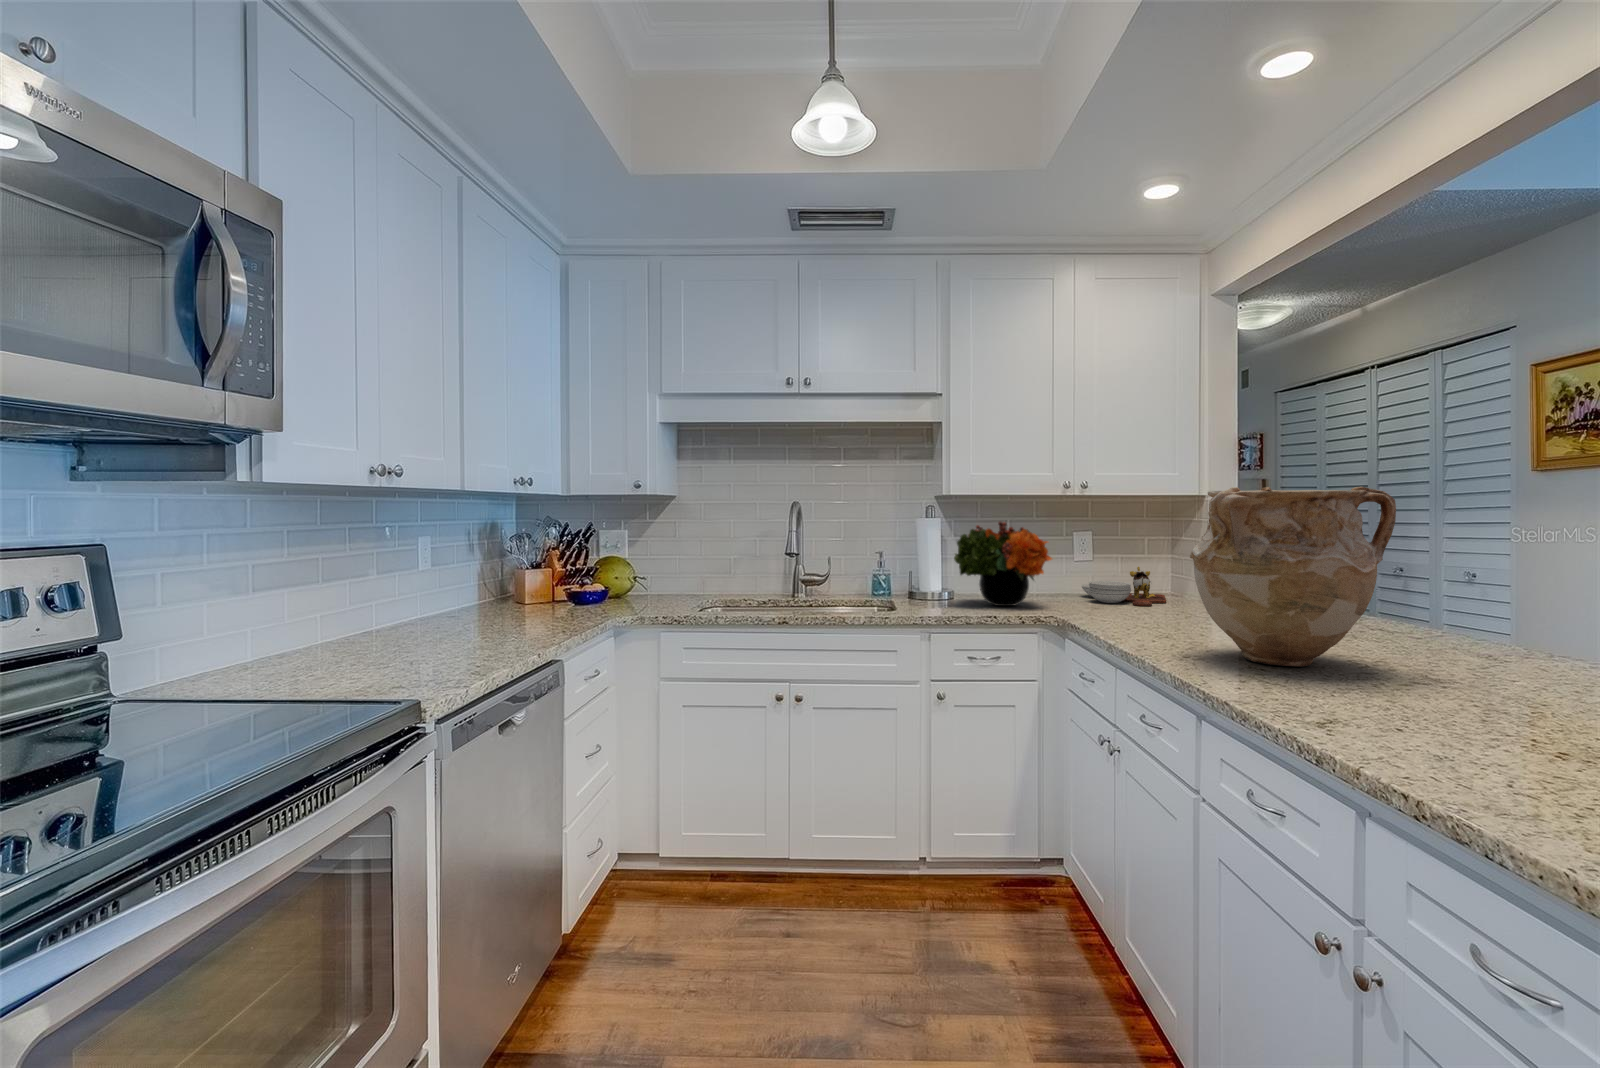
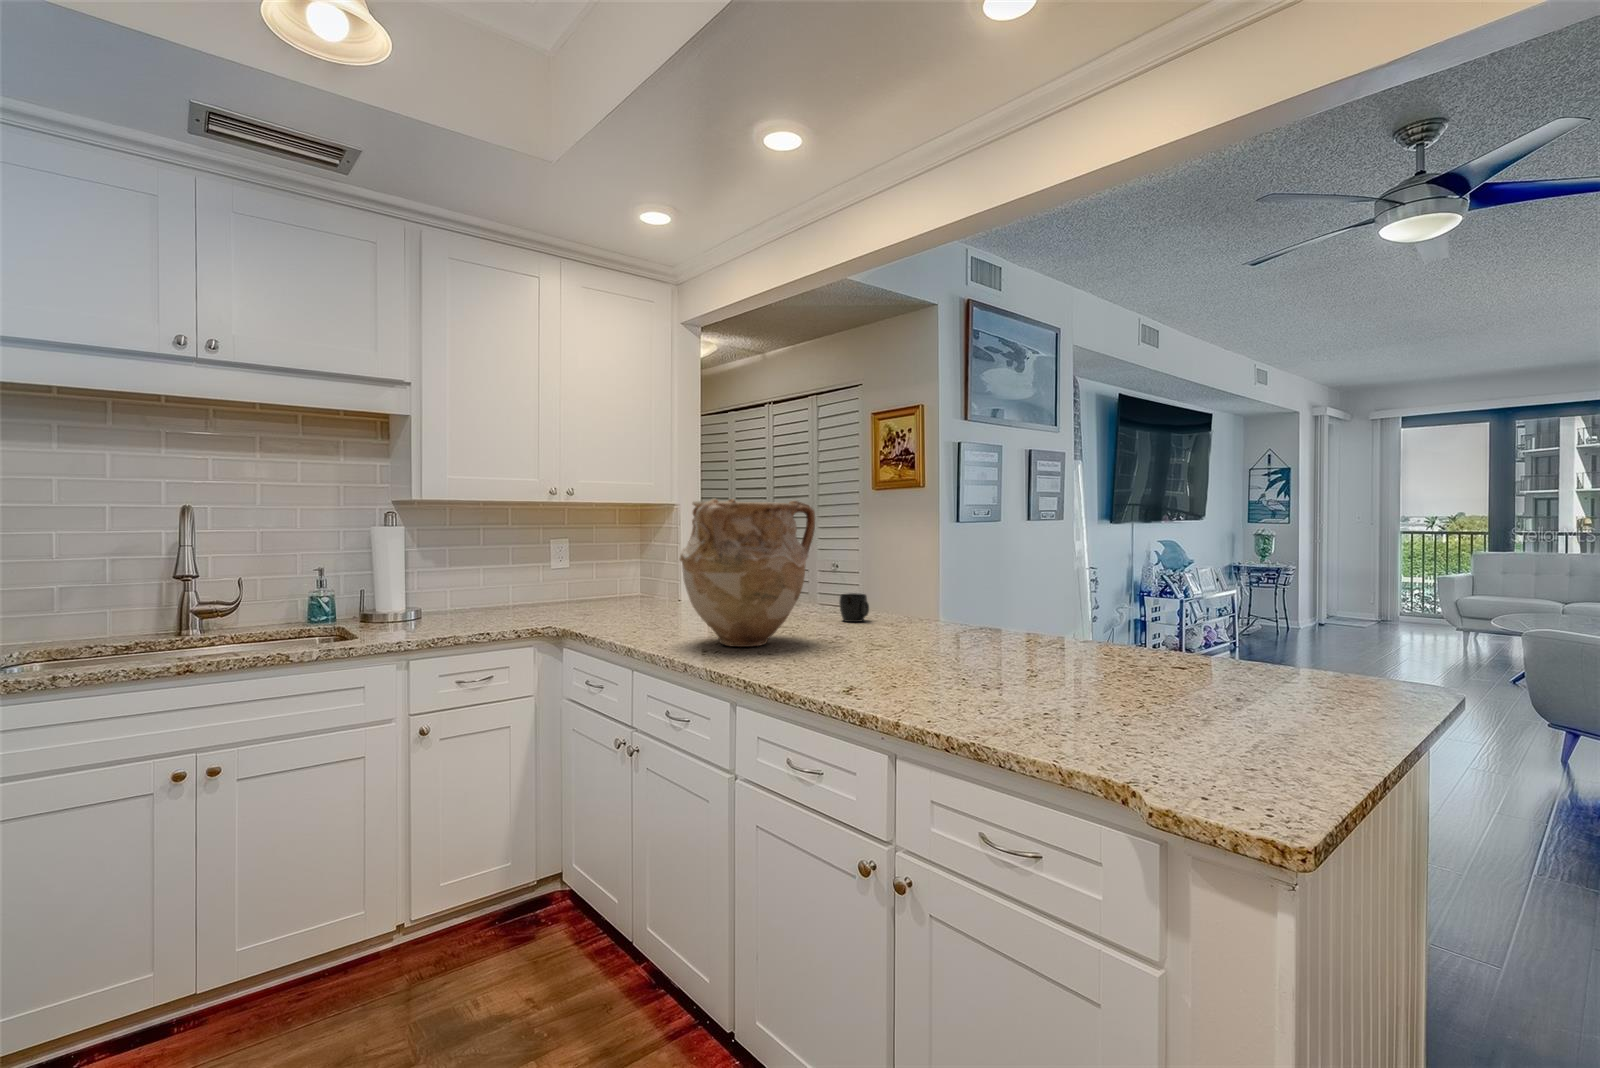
flower arrangement: present [954,522,1052,606] -> none [426,528,541,622]
cutting board: present [1081,567,1166,606] -> none [564,572,644,610]
mug: none [1446,611,1503,651] -> present [839,593,869,622]

